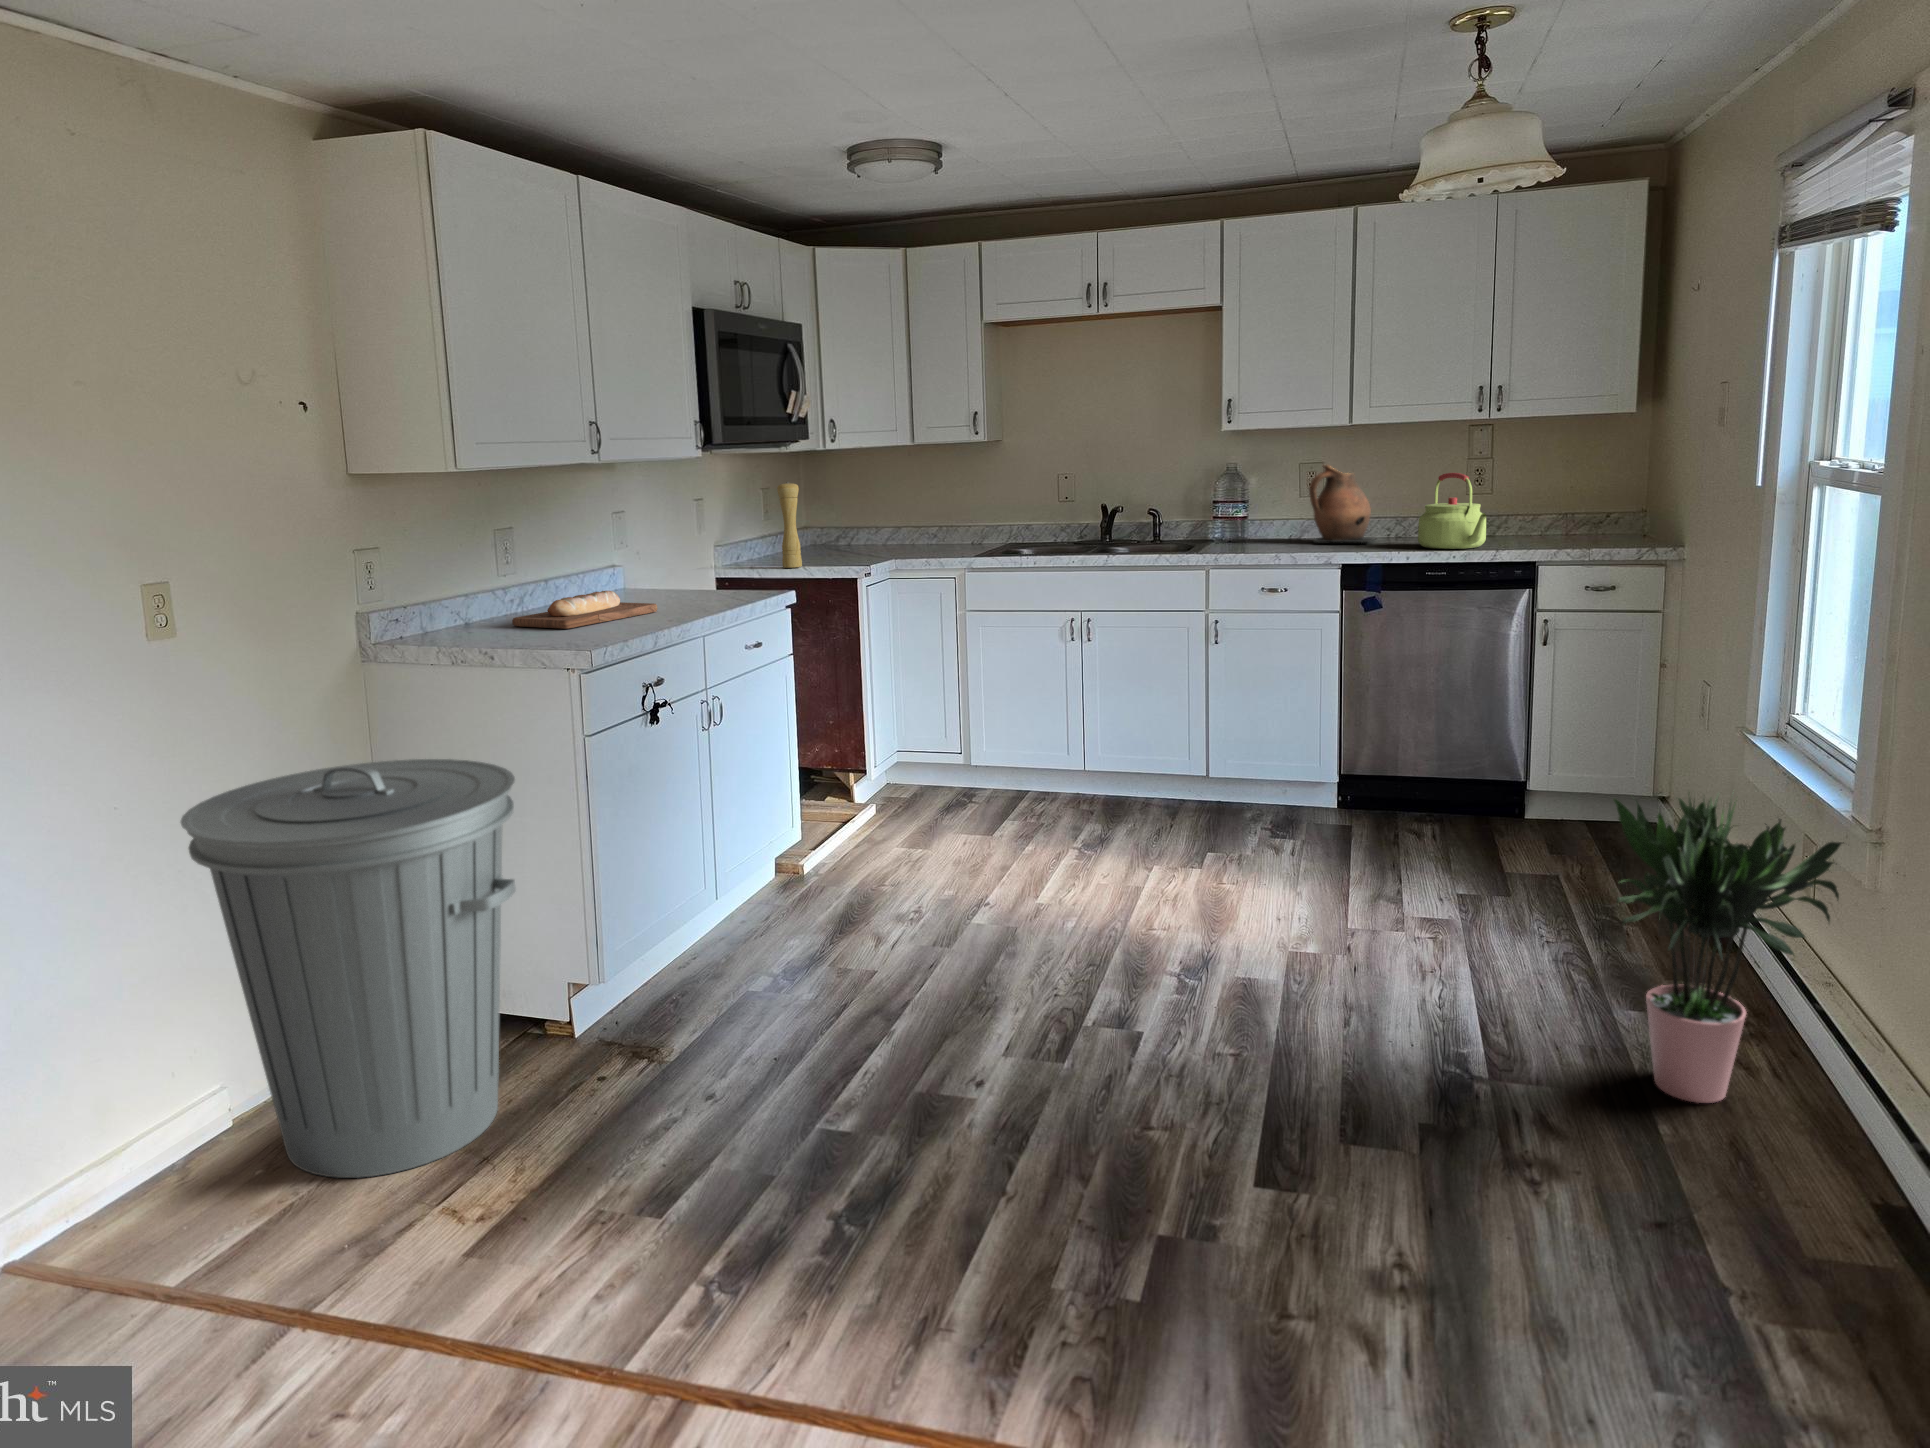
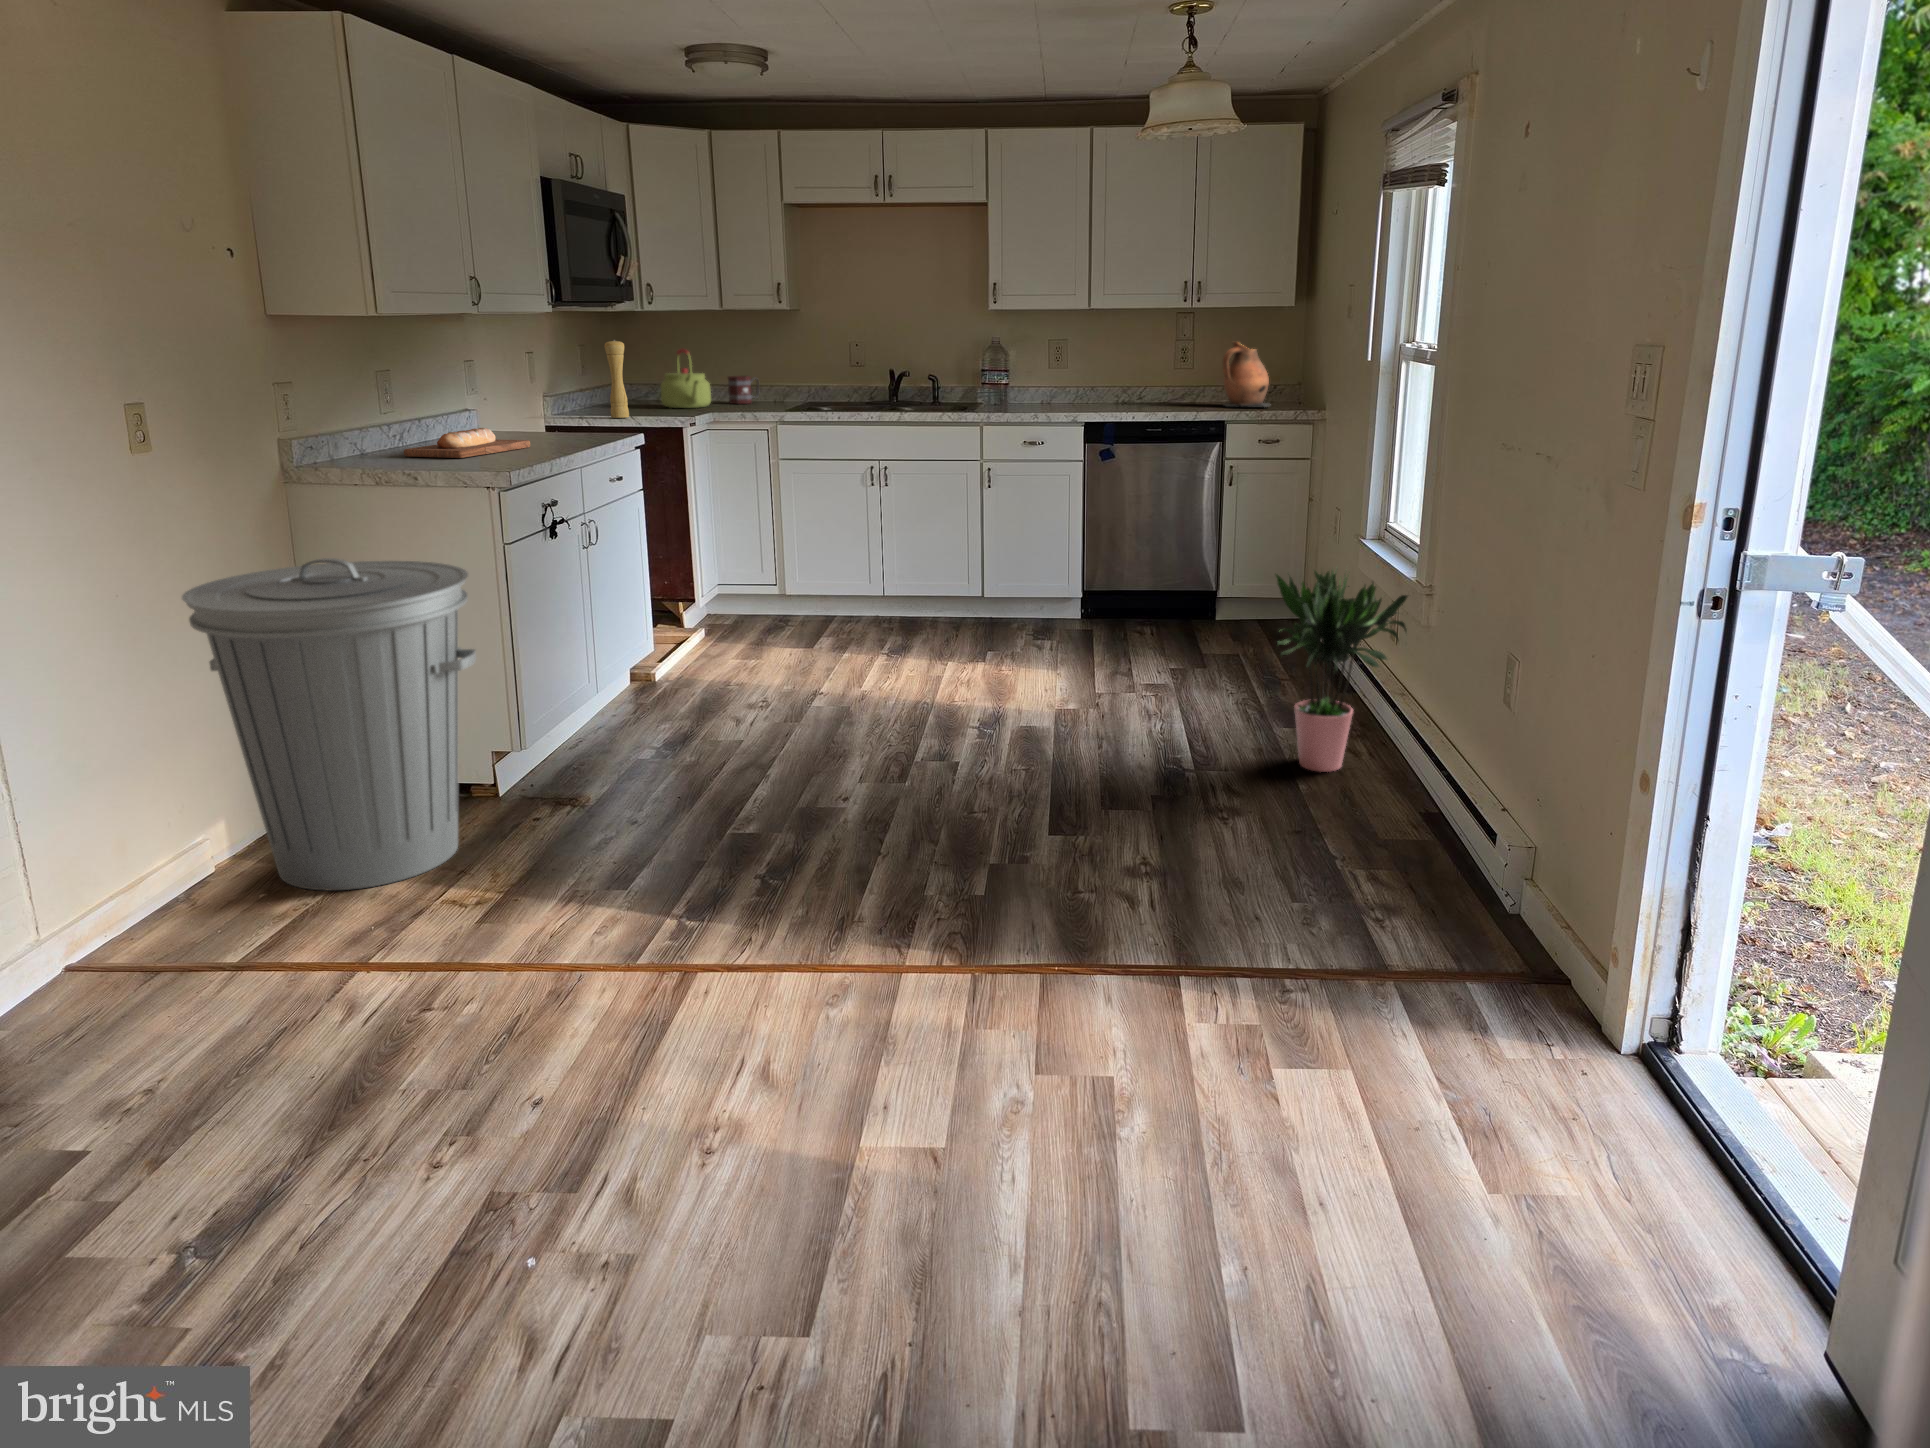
ceramic pitcher: present [1309,465,1374,543] -> present [1223,342,1271,407]
kettle: present [1418,473,1486,549] -> present [660,348,711,408]
mug: none [923,515,959,546] -> present [728,376,759,404]

